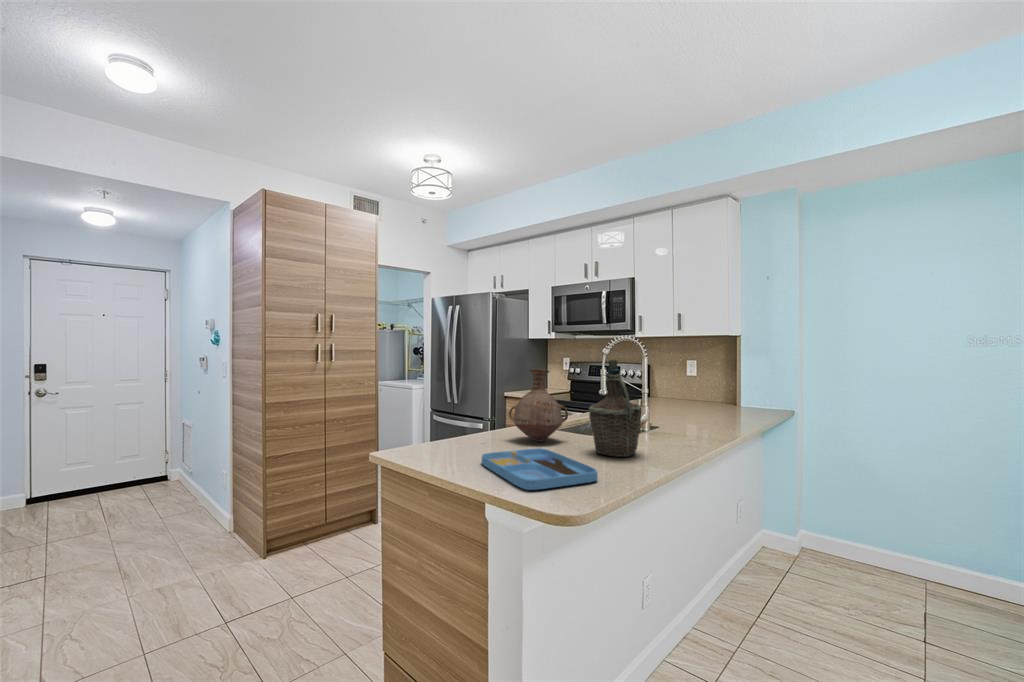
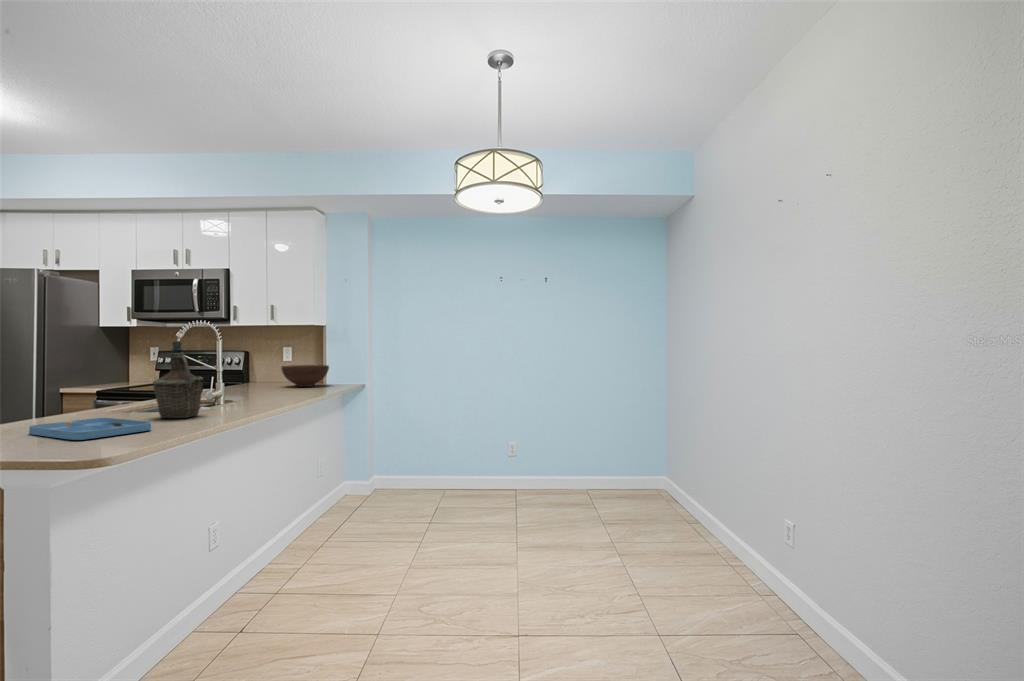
vase: present [509,369,568,442] -> none [64,351,135,418]
fruit bowl: none [691,382,748,409] -> present [281,365,329,387]

